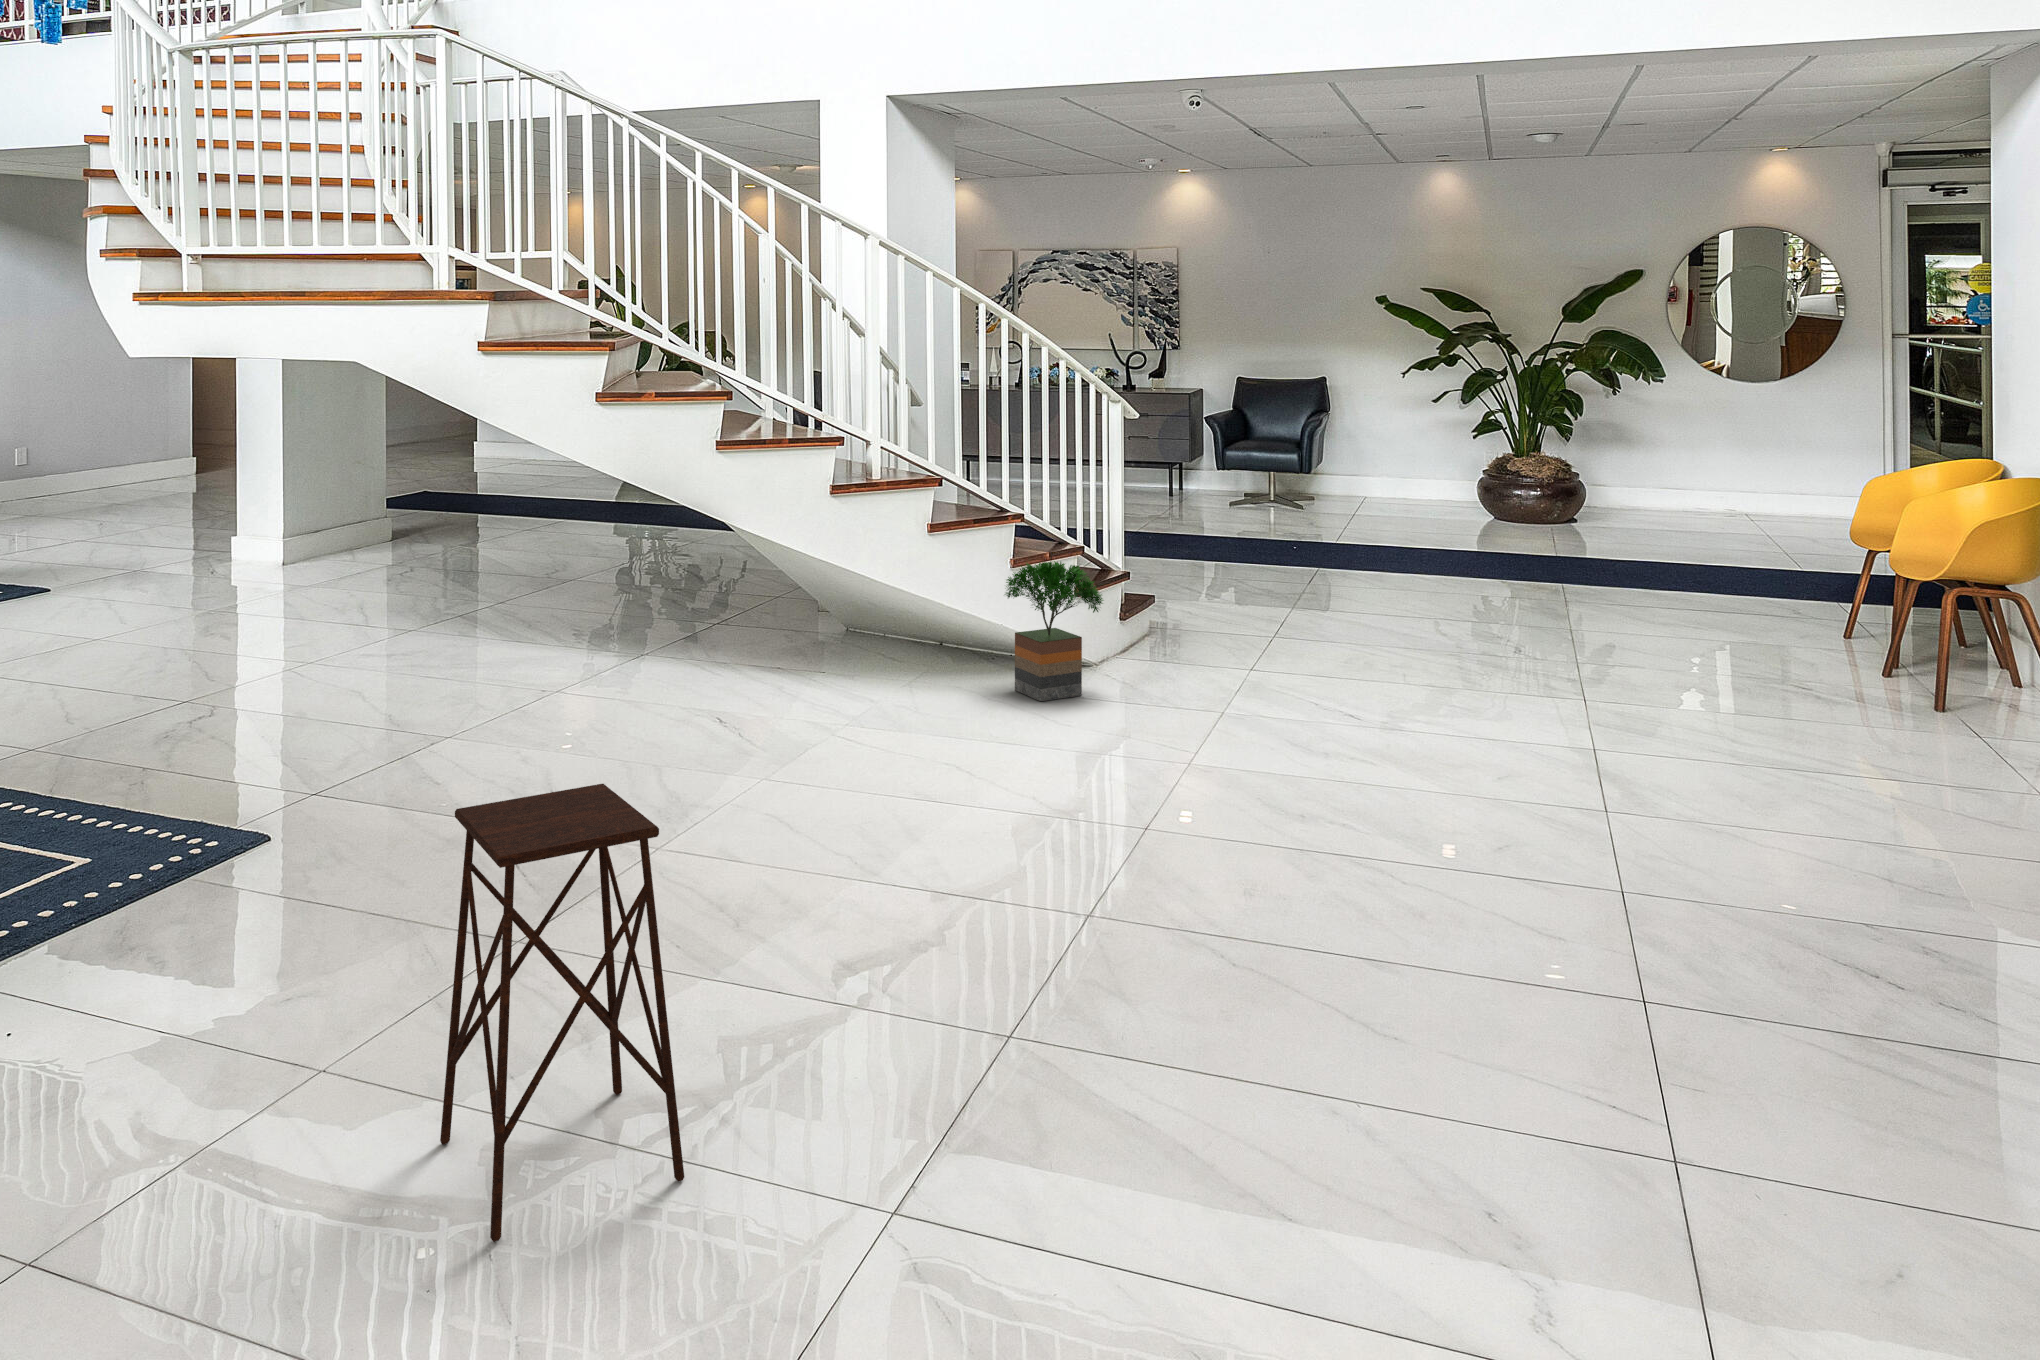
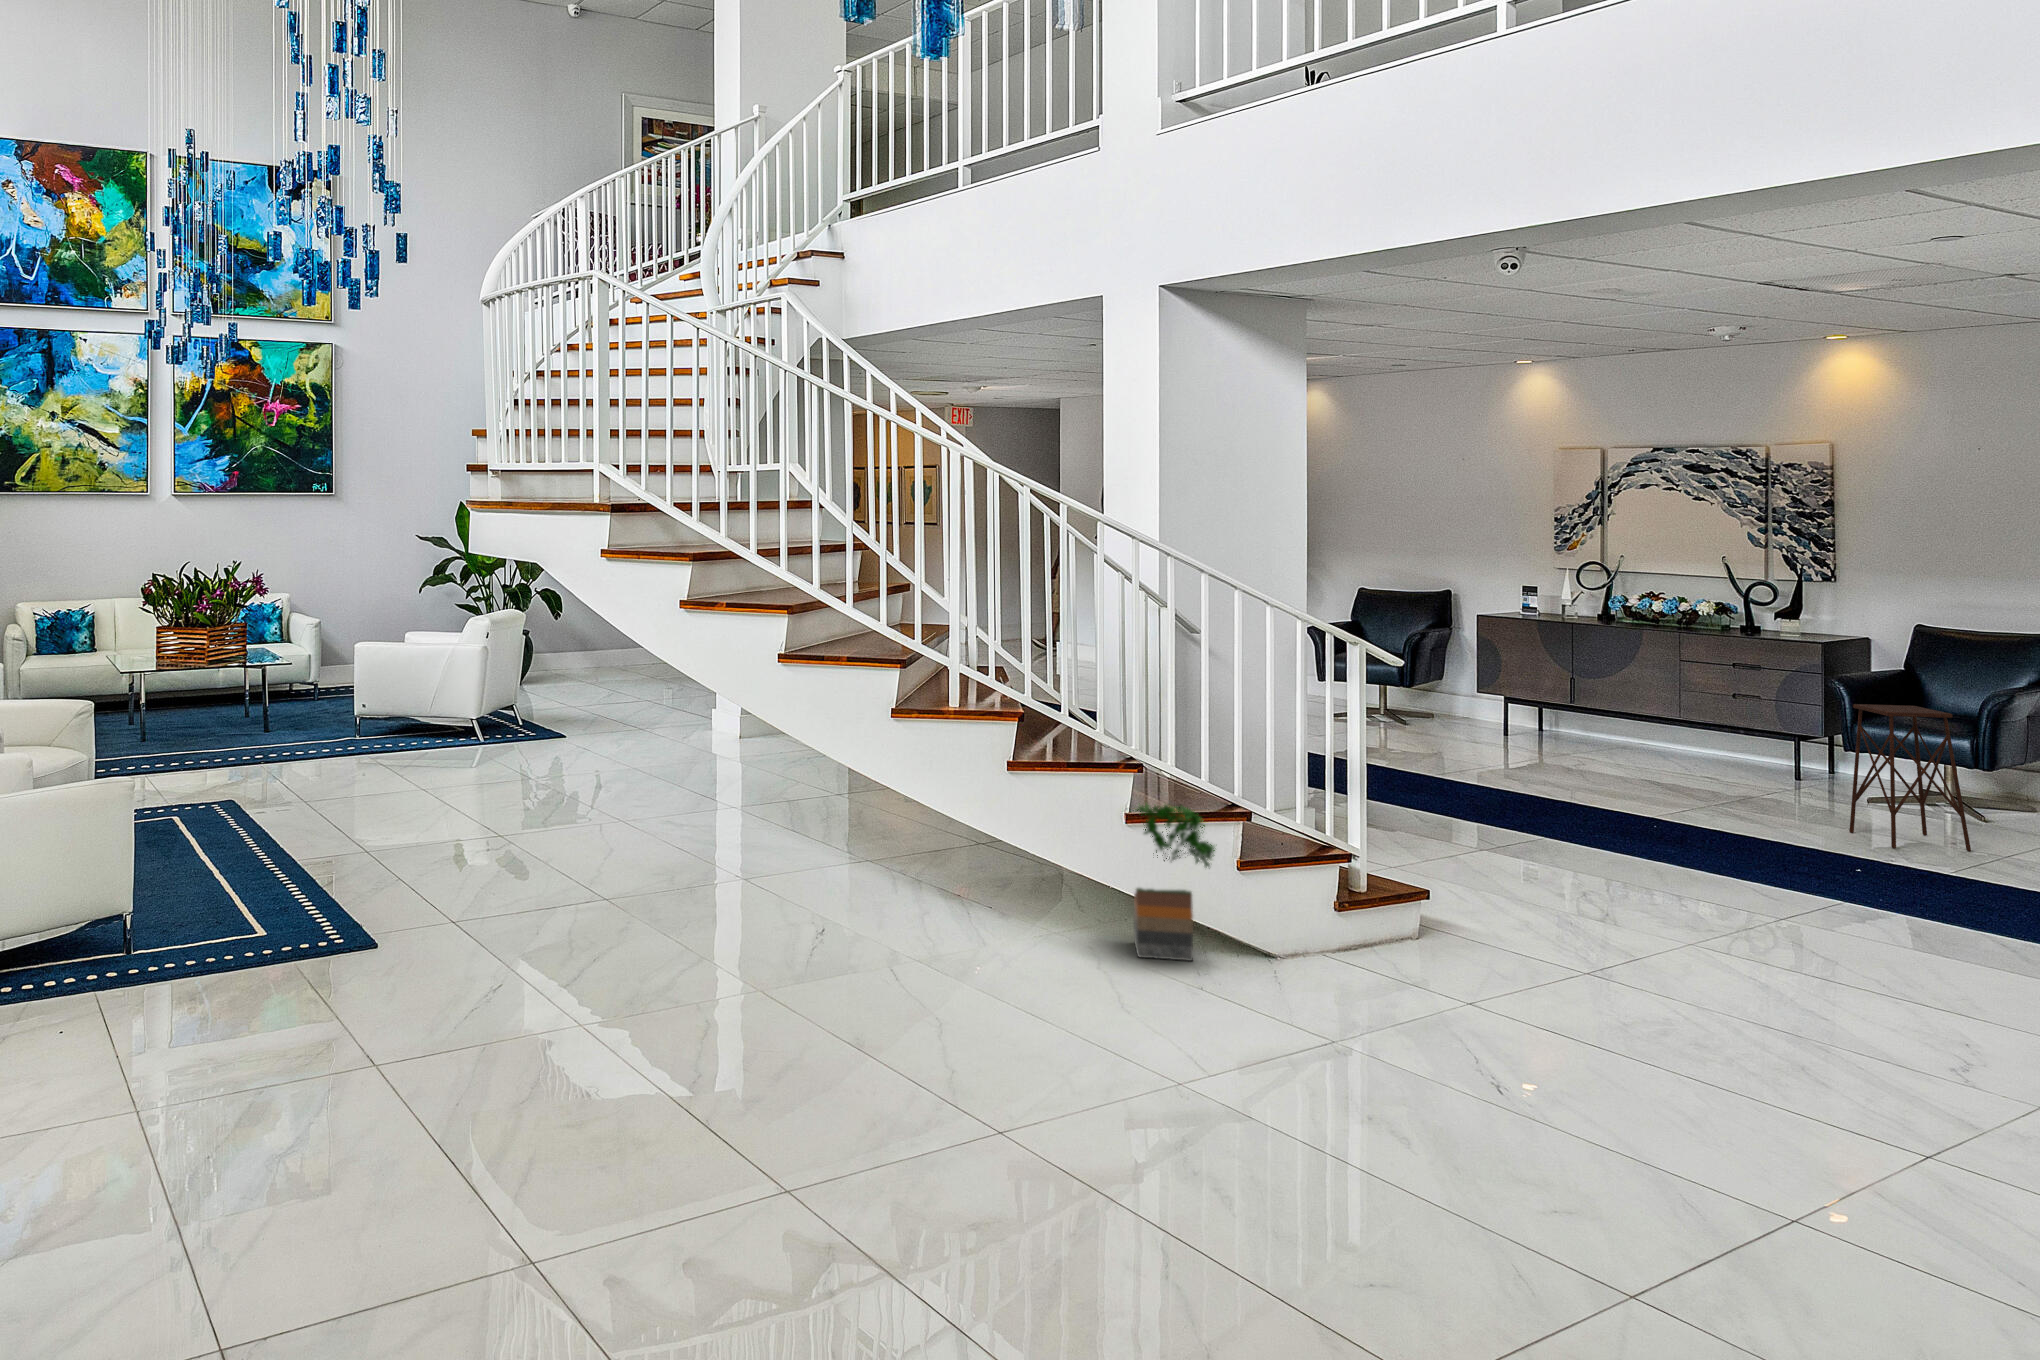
side table: present [440,784,684,1242] -> present [1850,704,1971,851]

